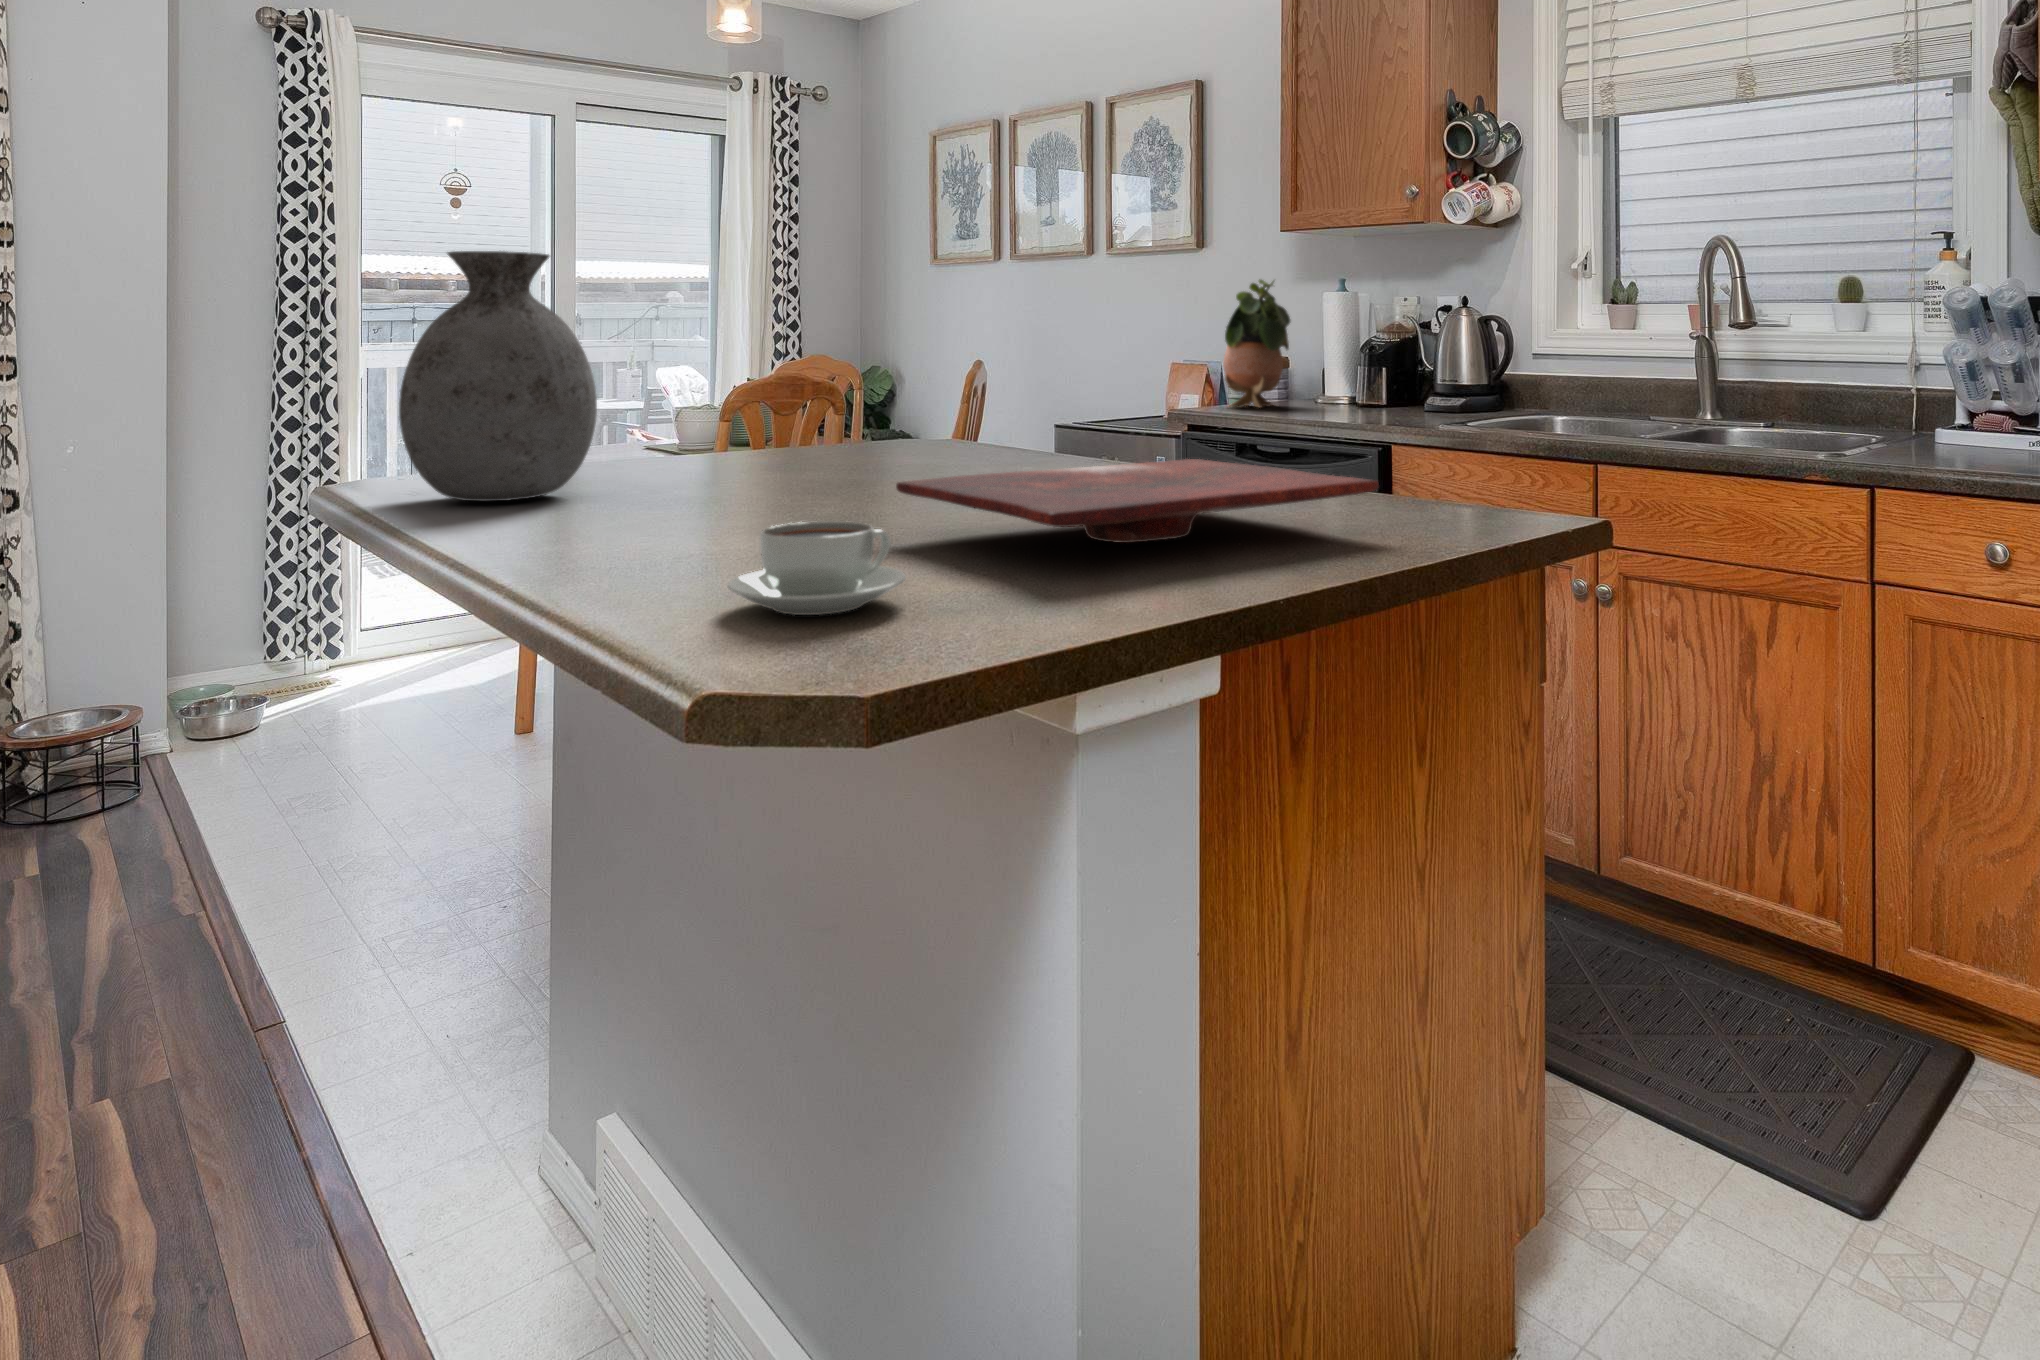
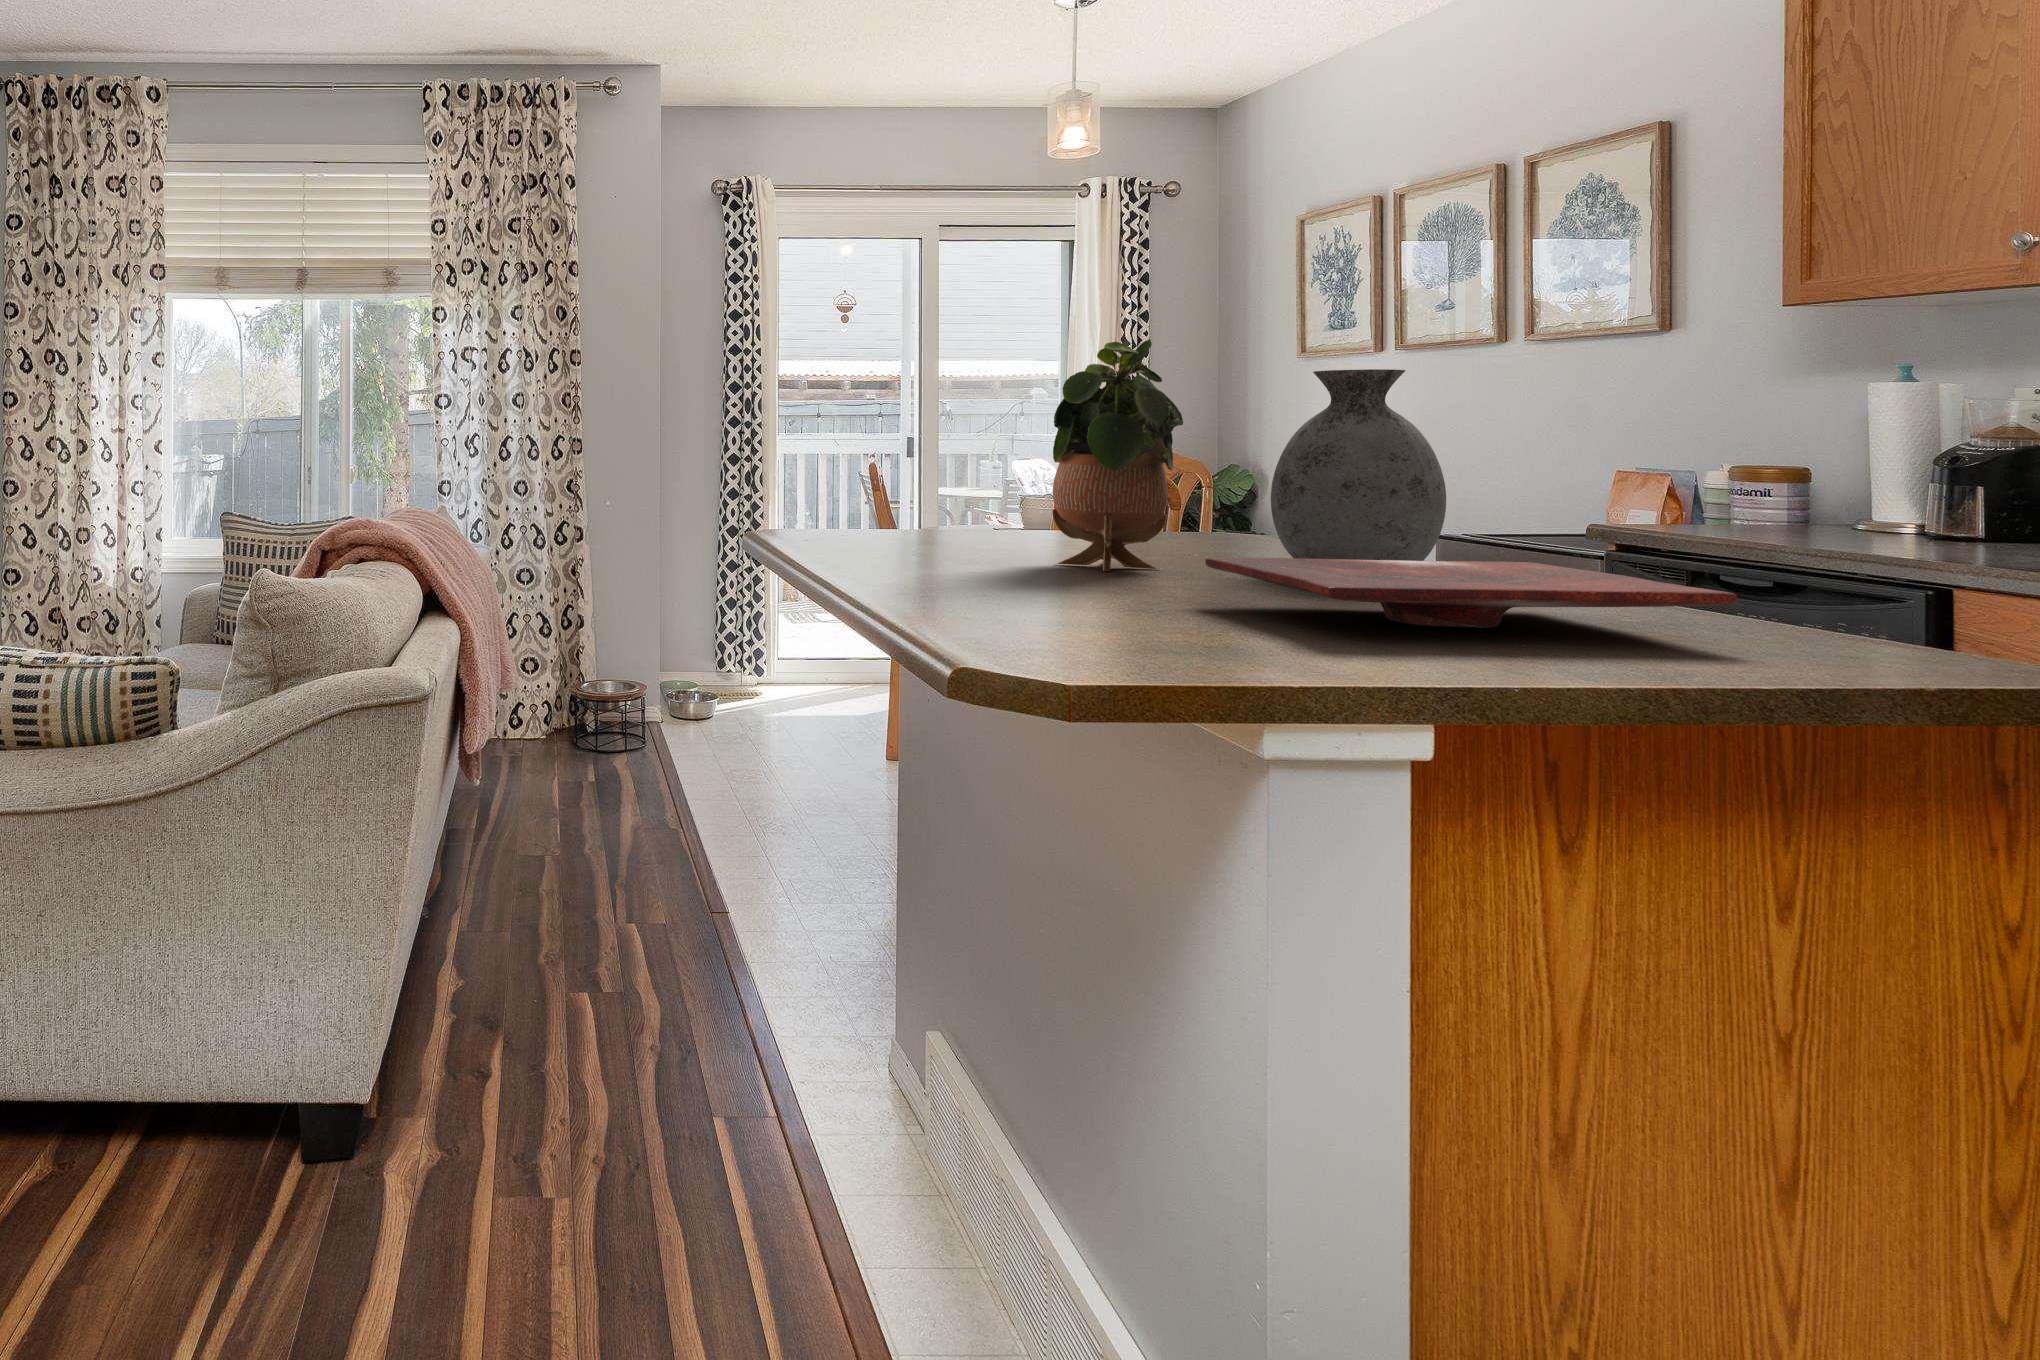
vase: present [399,251,597,501] -> present [1271,369,1446,561]
potted plant: present [1223,280,1290,407] -> present [1052,340,1183,571]
coffee cup: present [727,521,906,615] -> none [1065,576,1199,639]

